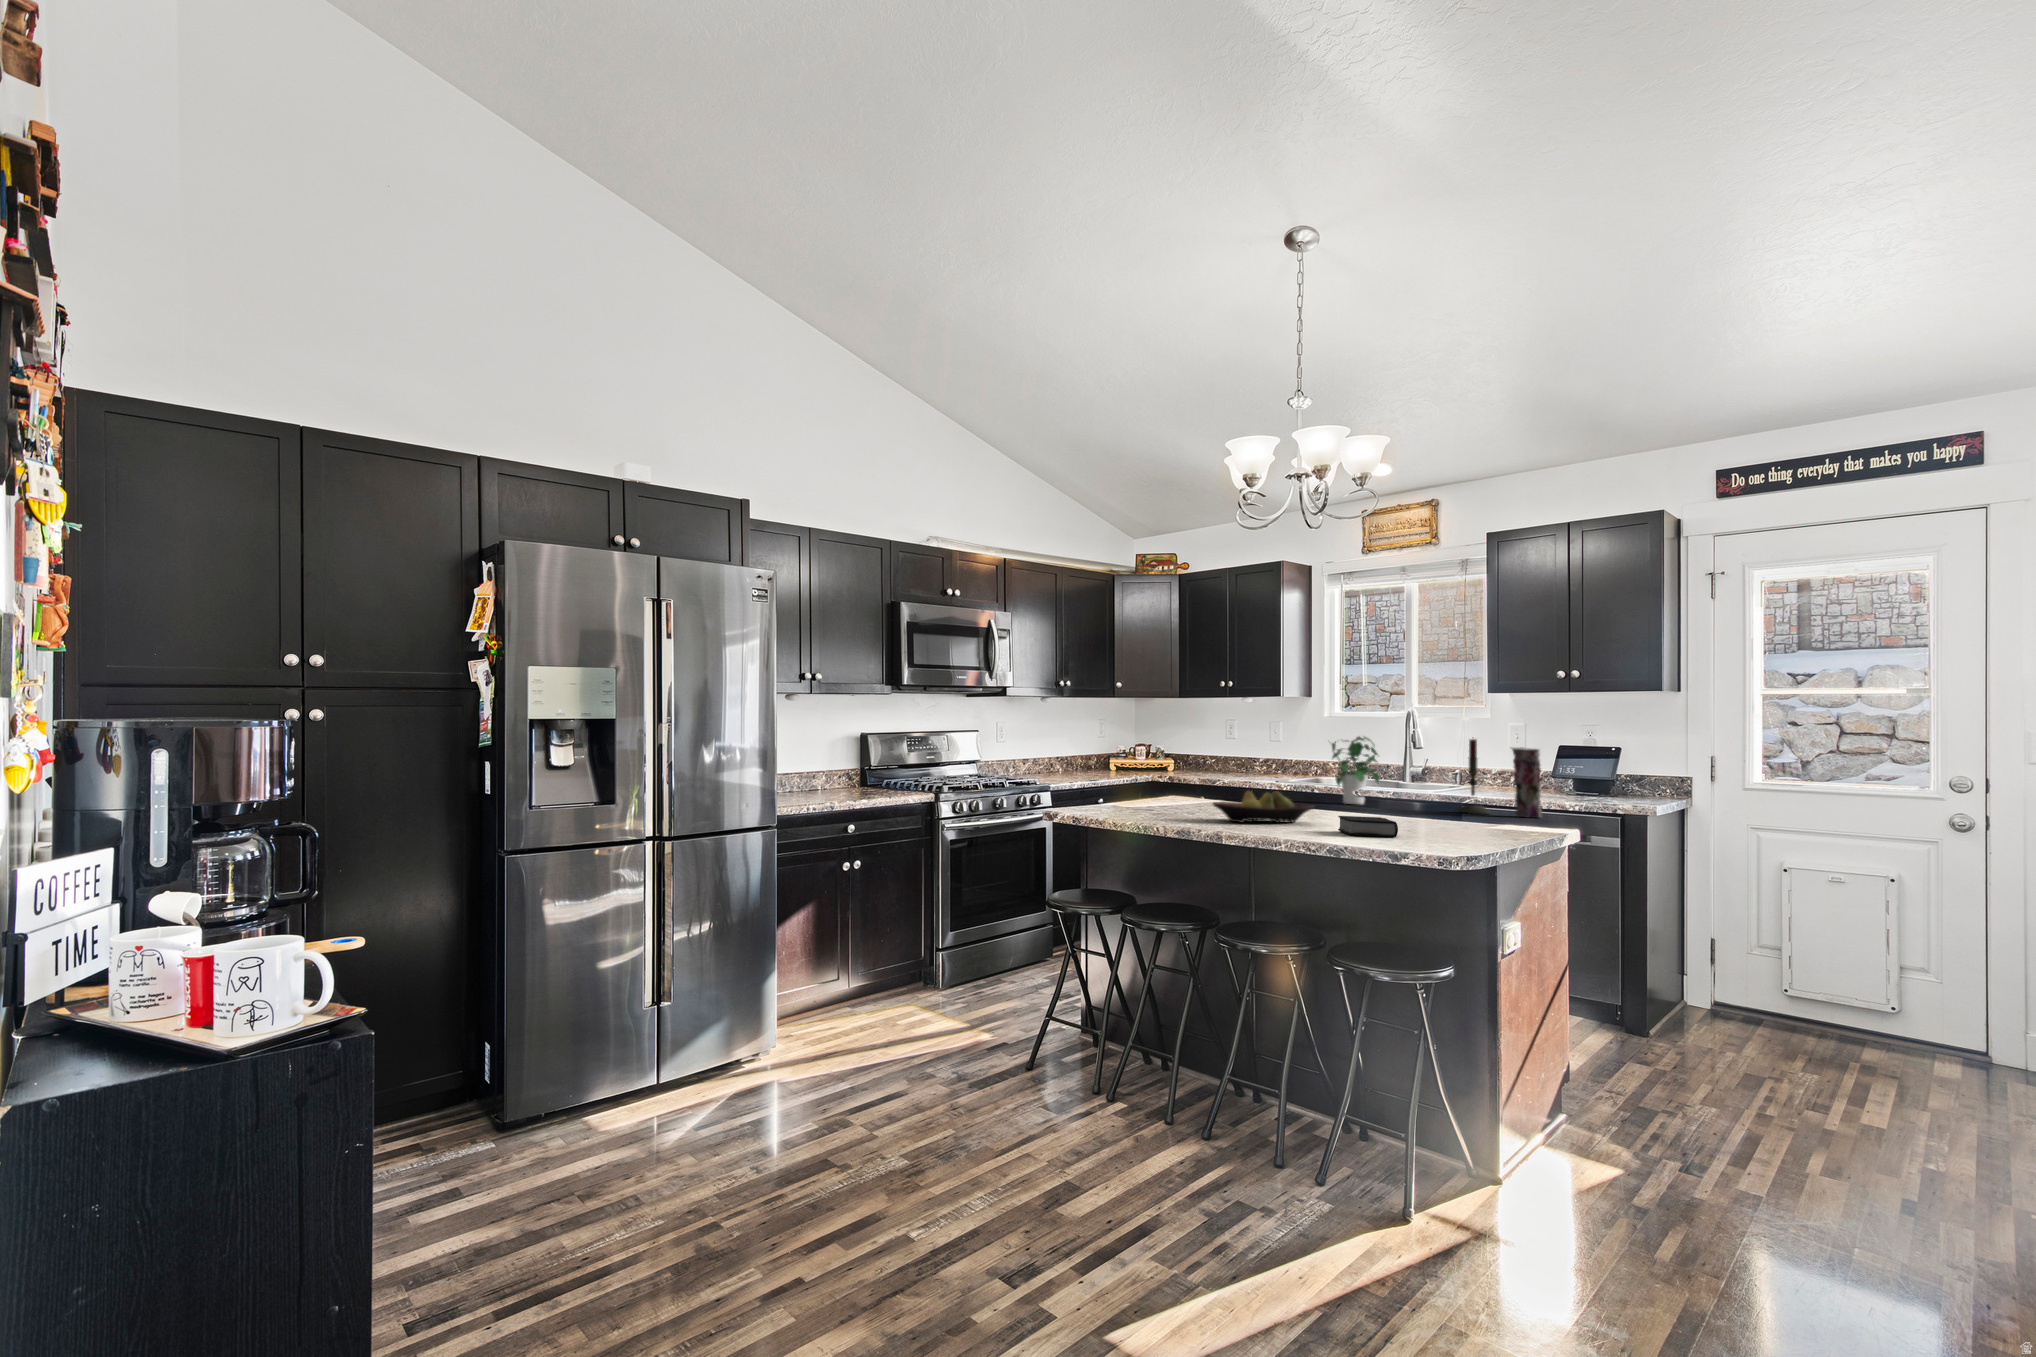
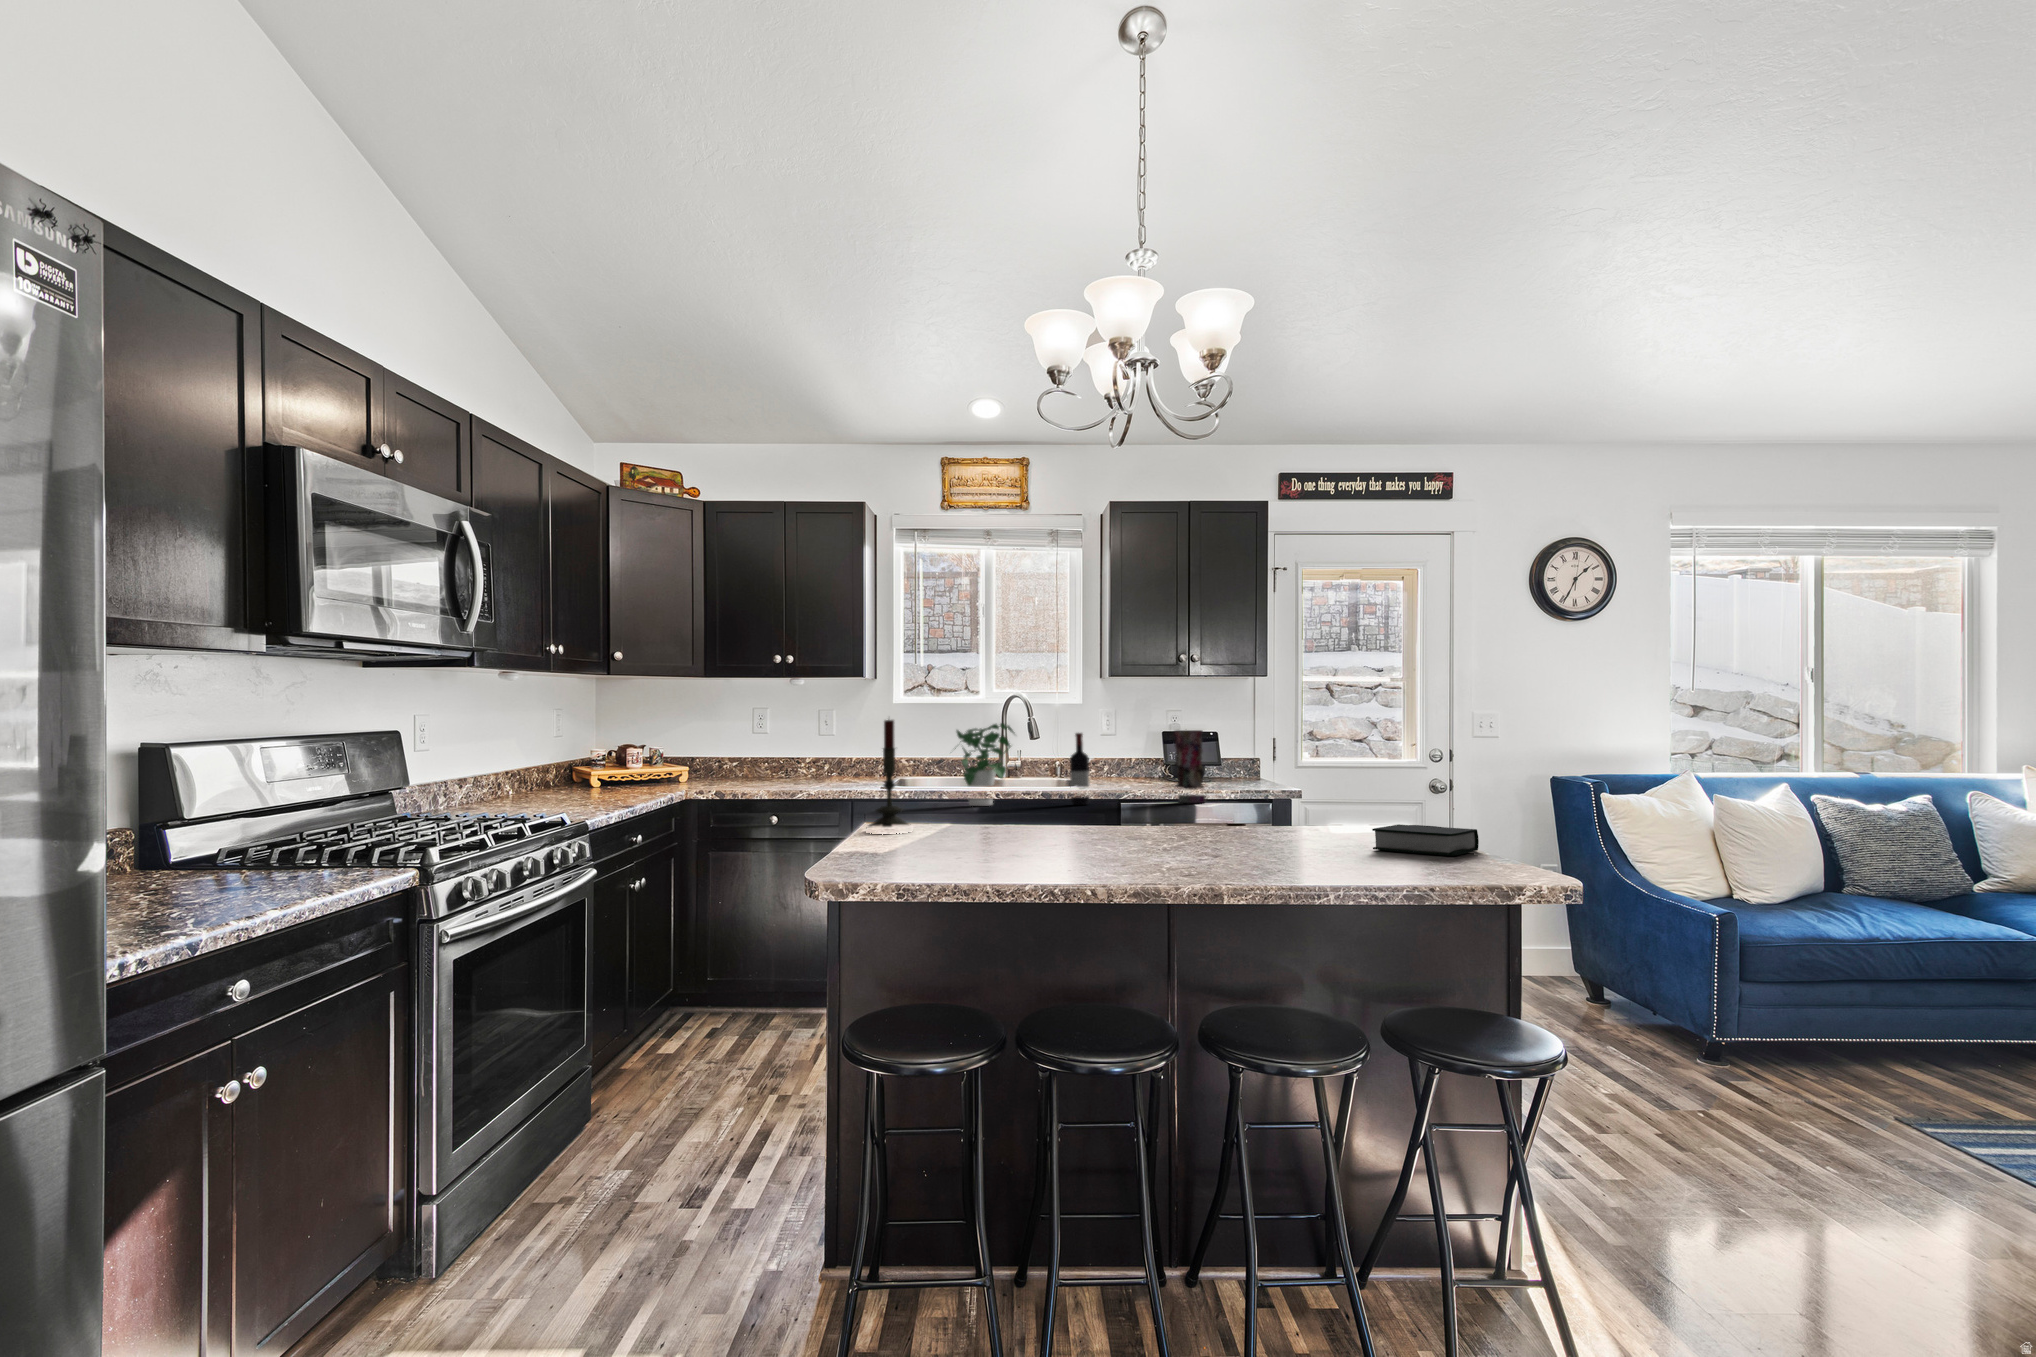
candle: present [1457,739,1489,814] -> present [869,720,908,827]
wine bottle: none [1418,747,1436,810] -> present [1070,733,1090,805]
fruit bowl: present [1213,791,1314,823] -> none [1160,801,1263,856]

